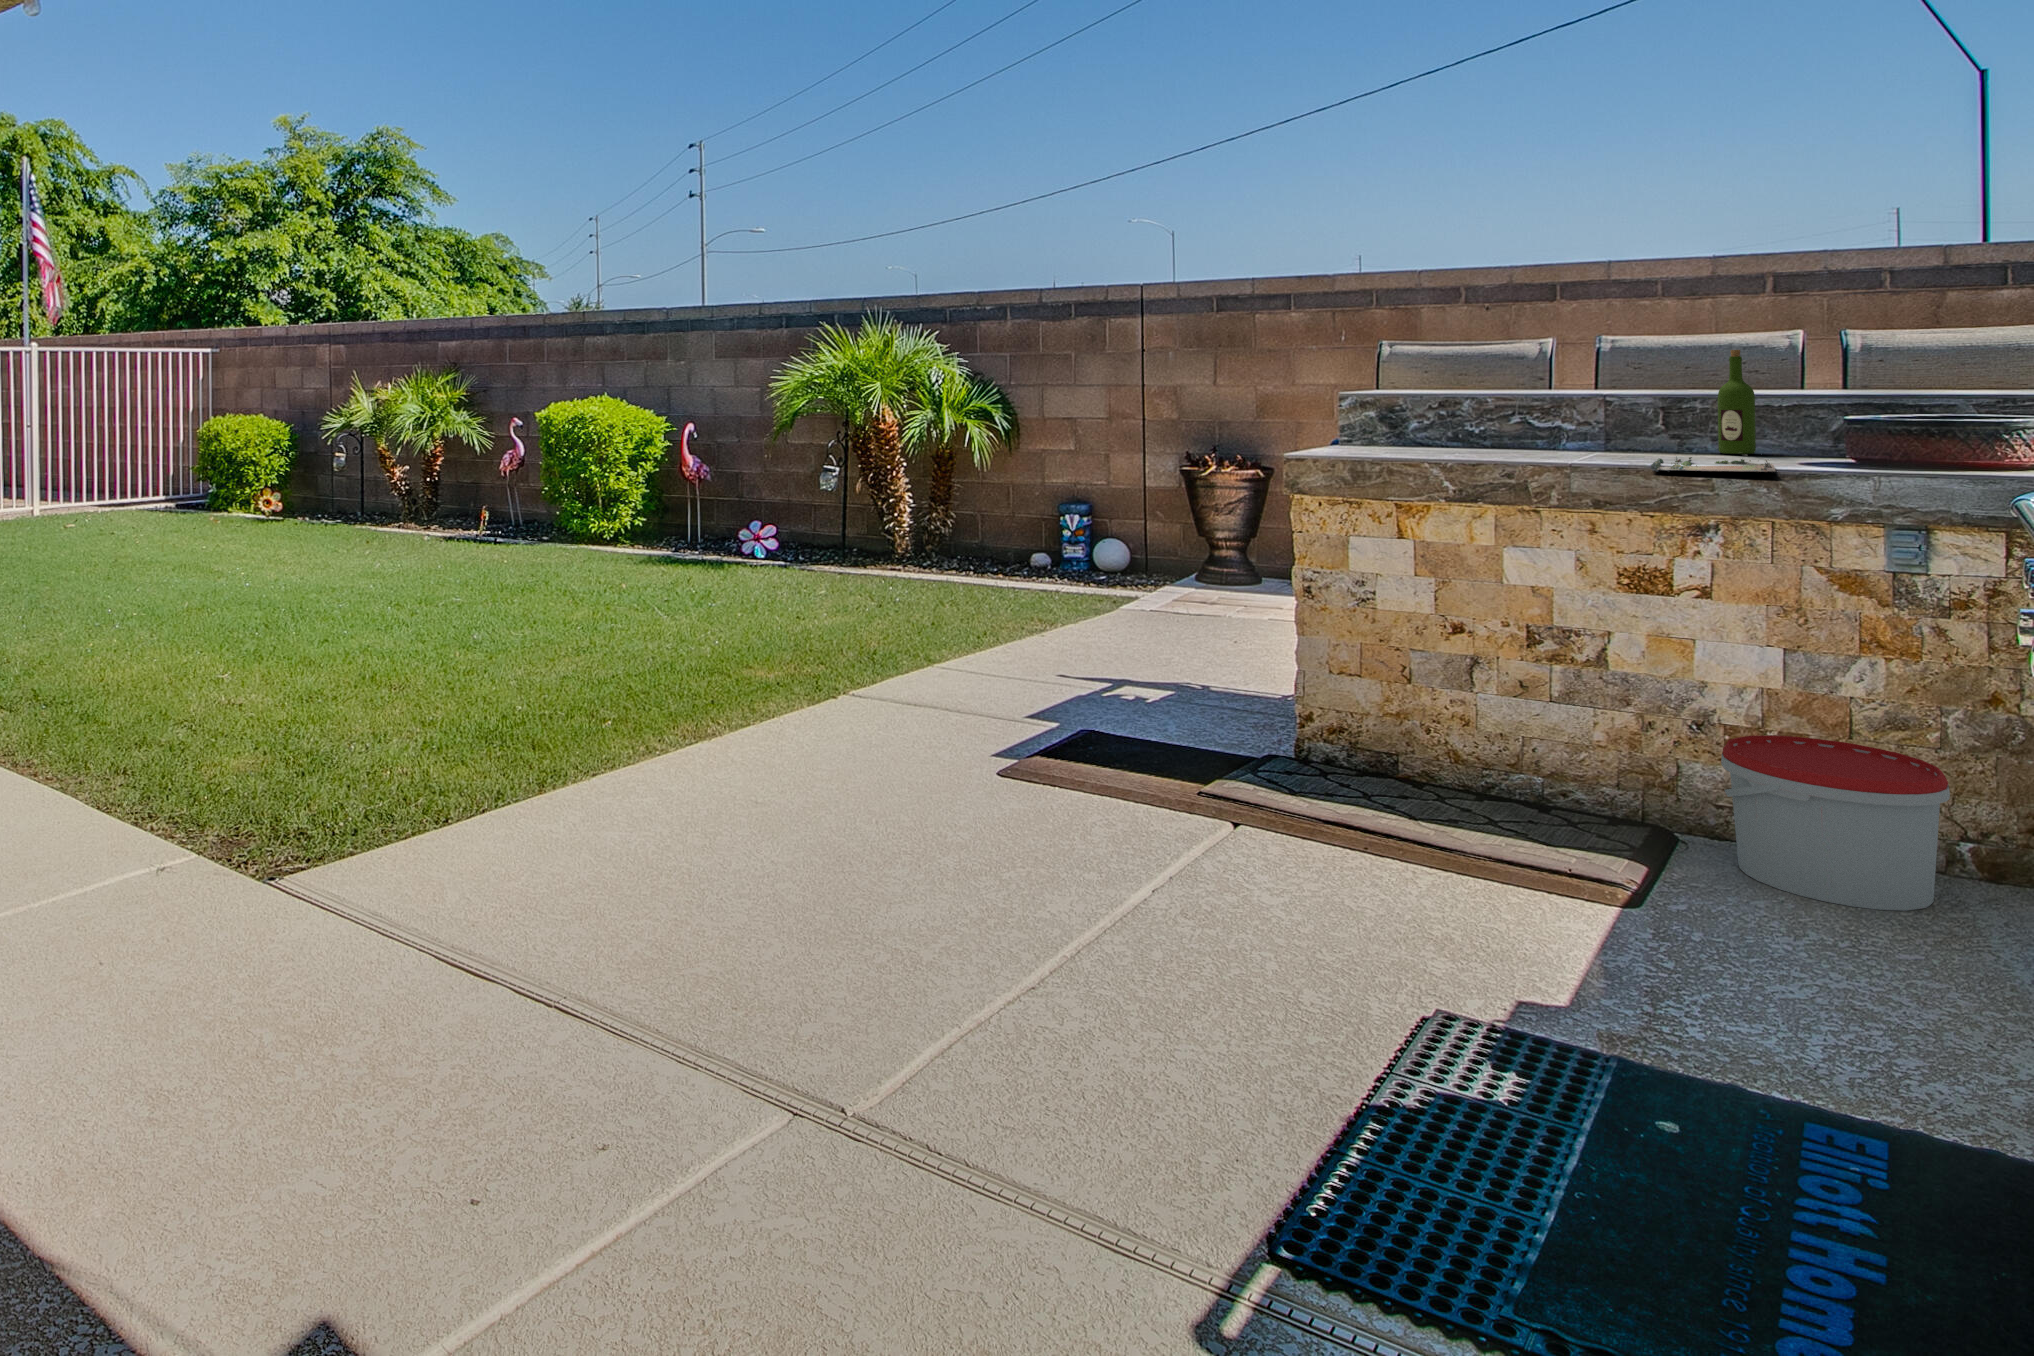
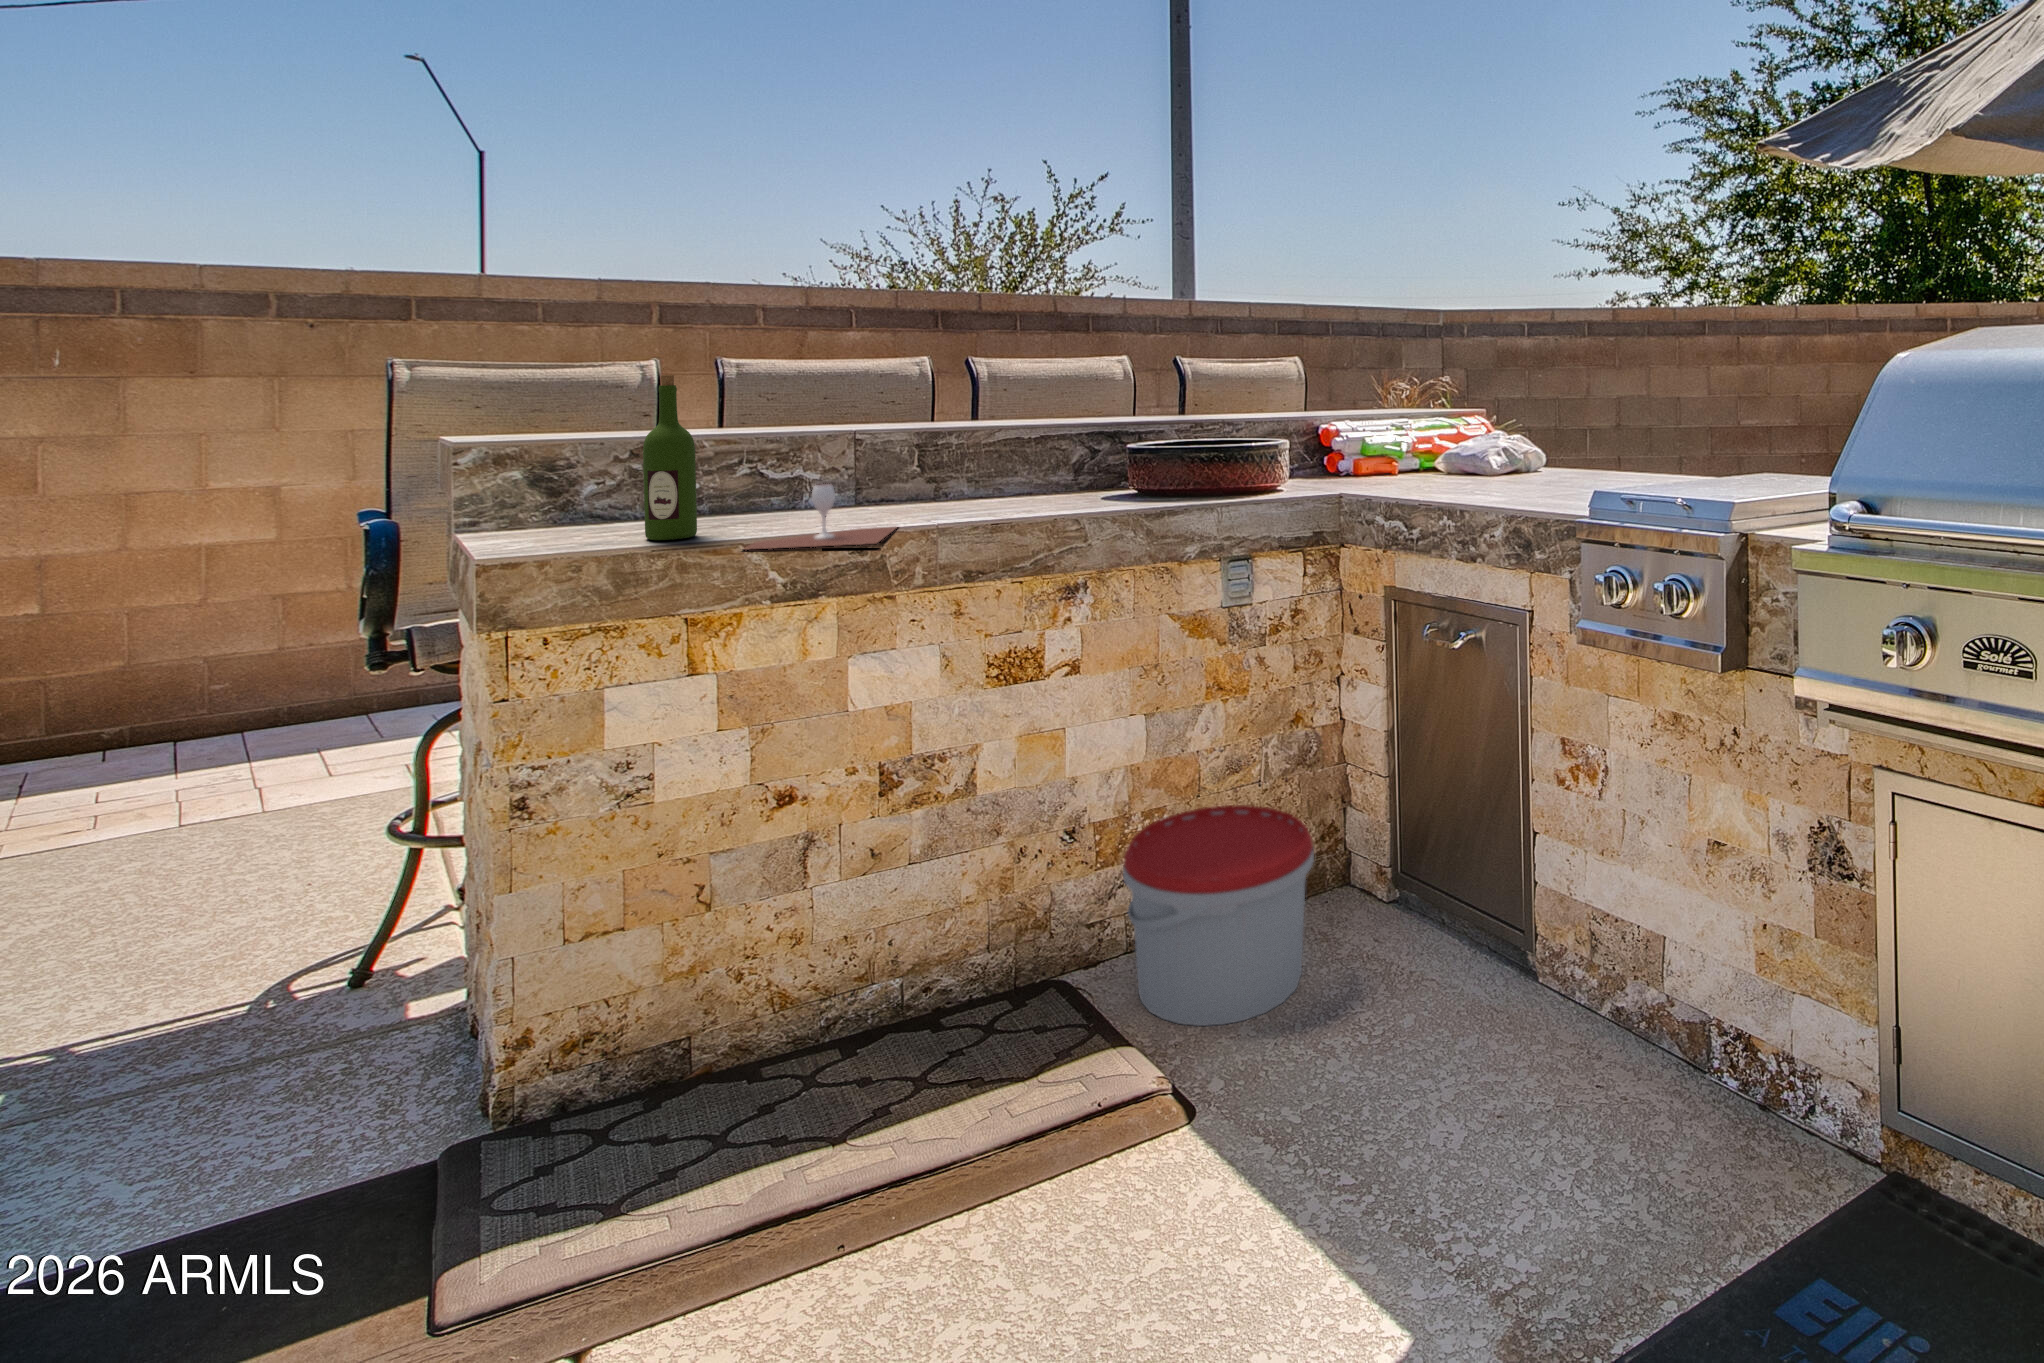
wine bottle: present [1718,350,1756,454] -> present [643,375,697,540]
wine glass: none [1423,430,1547,469] -> present [744,484,896,550]
tray: present [1651,454,1775,472] -> none [1003,487,1151,525]

